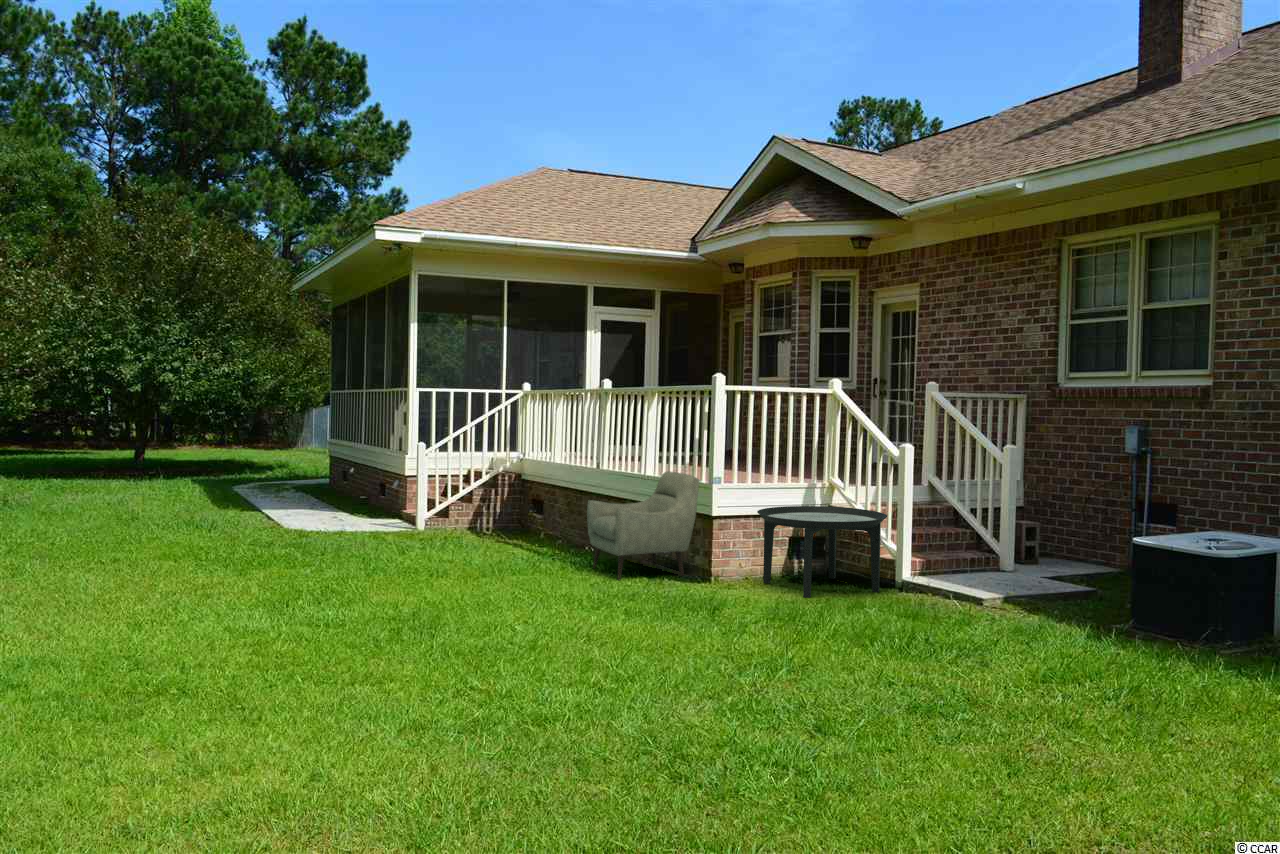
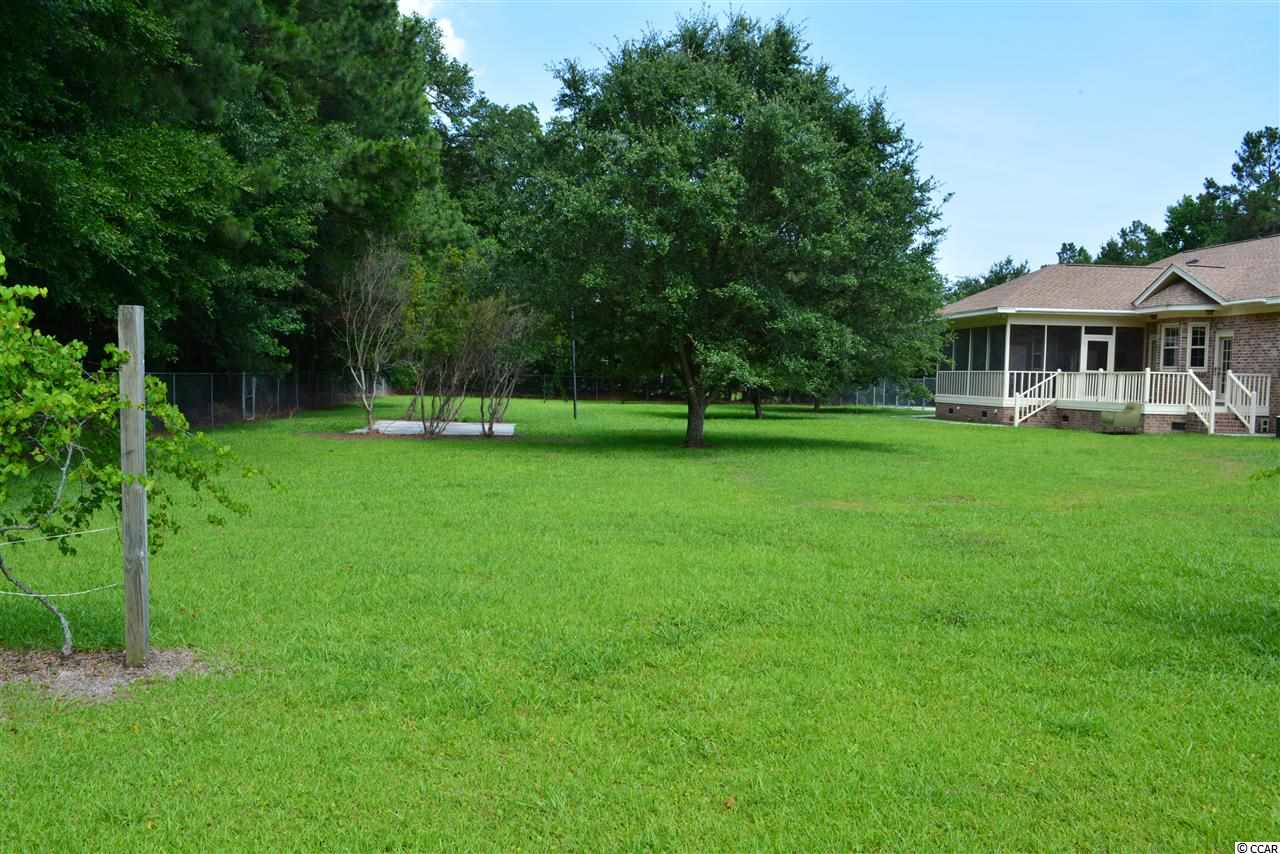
round table: present [757,506,887,598] -> none [1163,413,1208,438]

